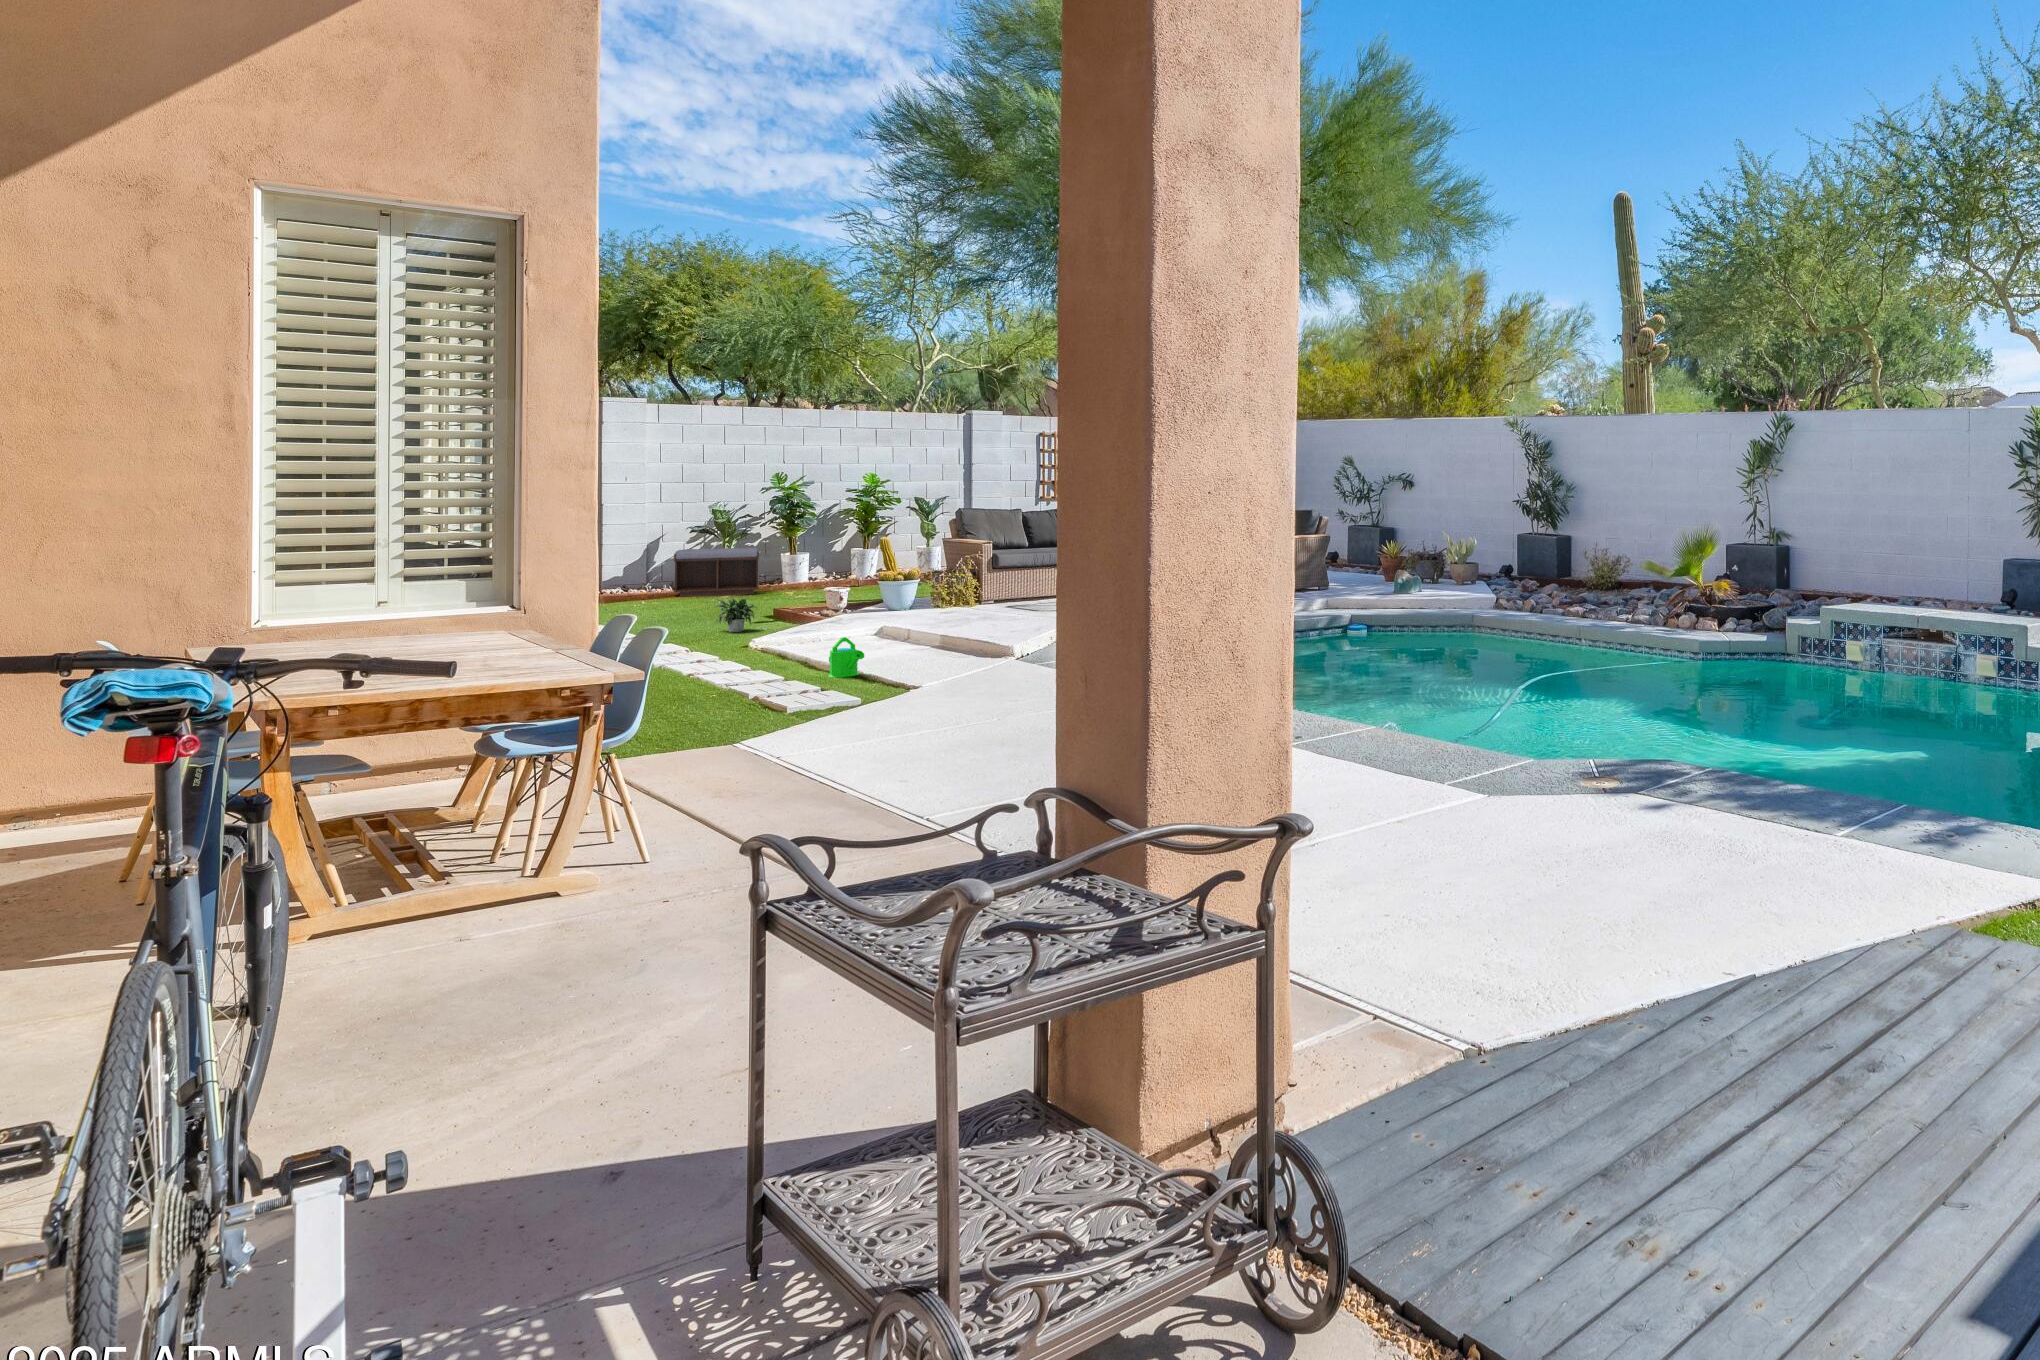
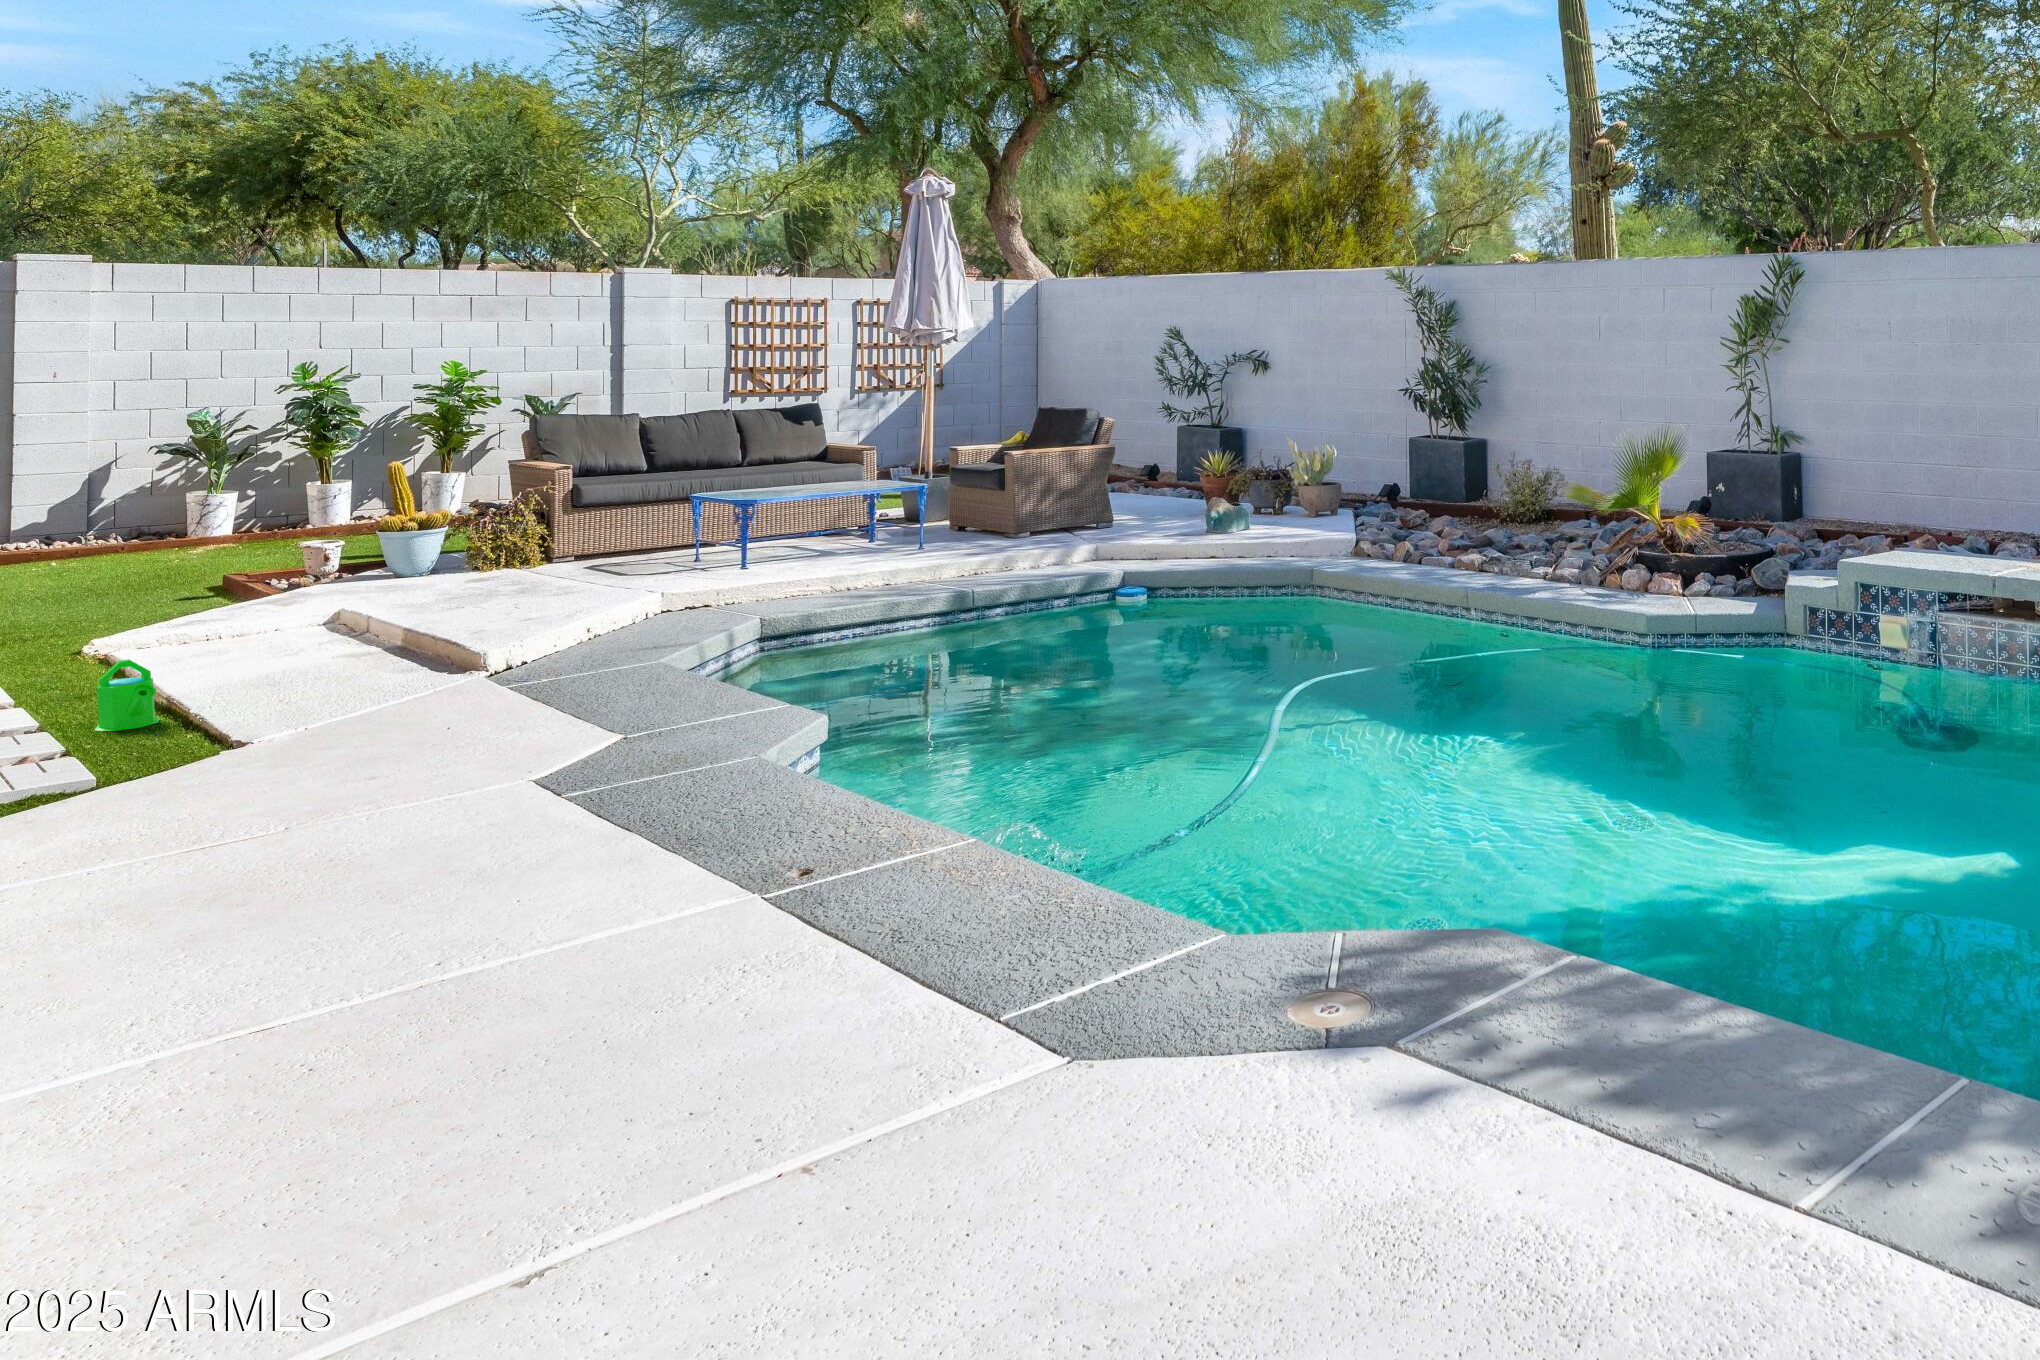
bench: present [674,548,759,597] -> none [111,478,266,555]
potted plant: present [715,598,757,632] -> none [55,569,136,626]

